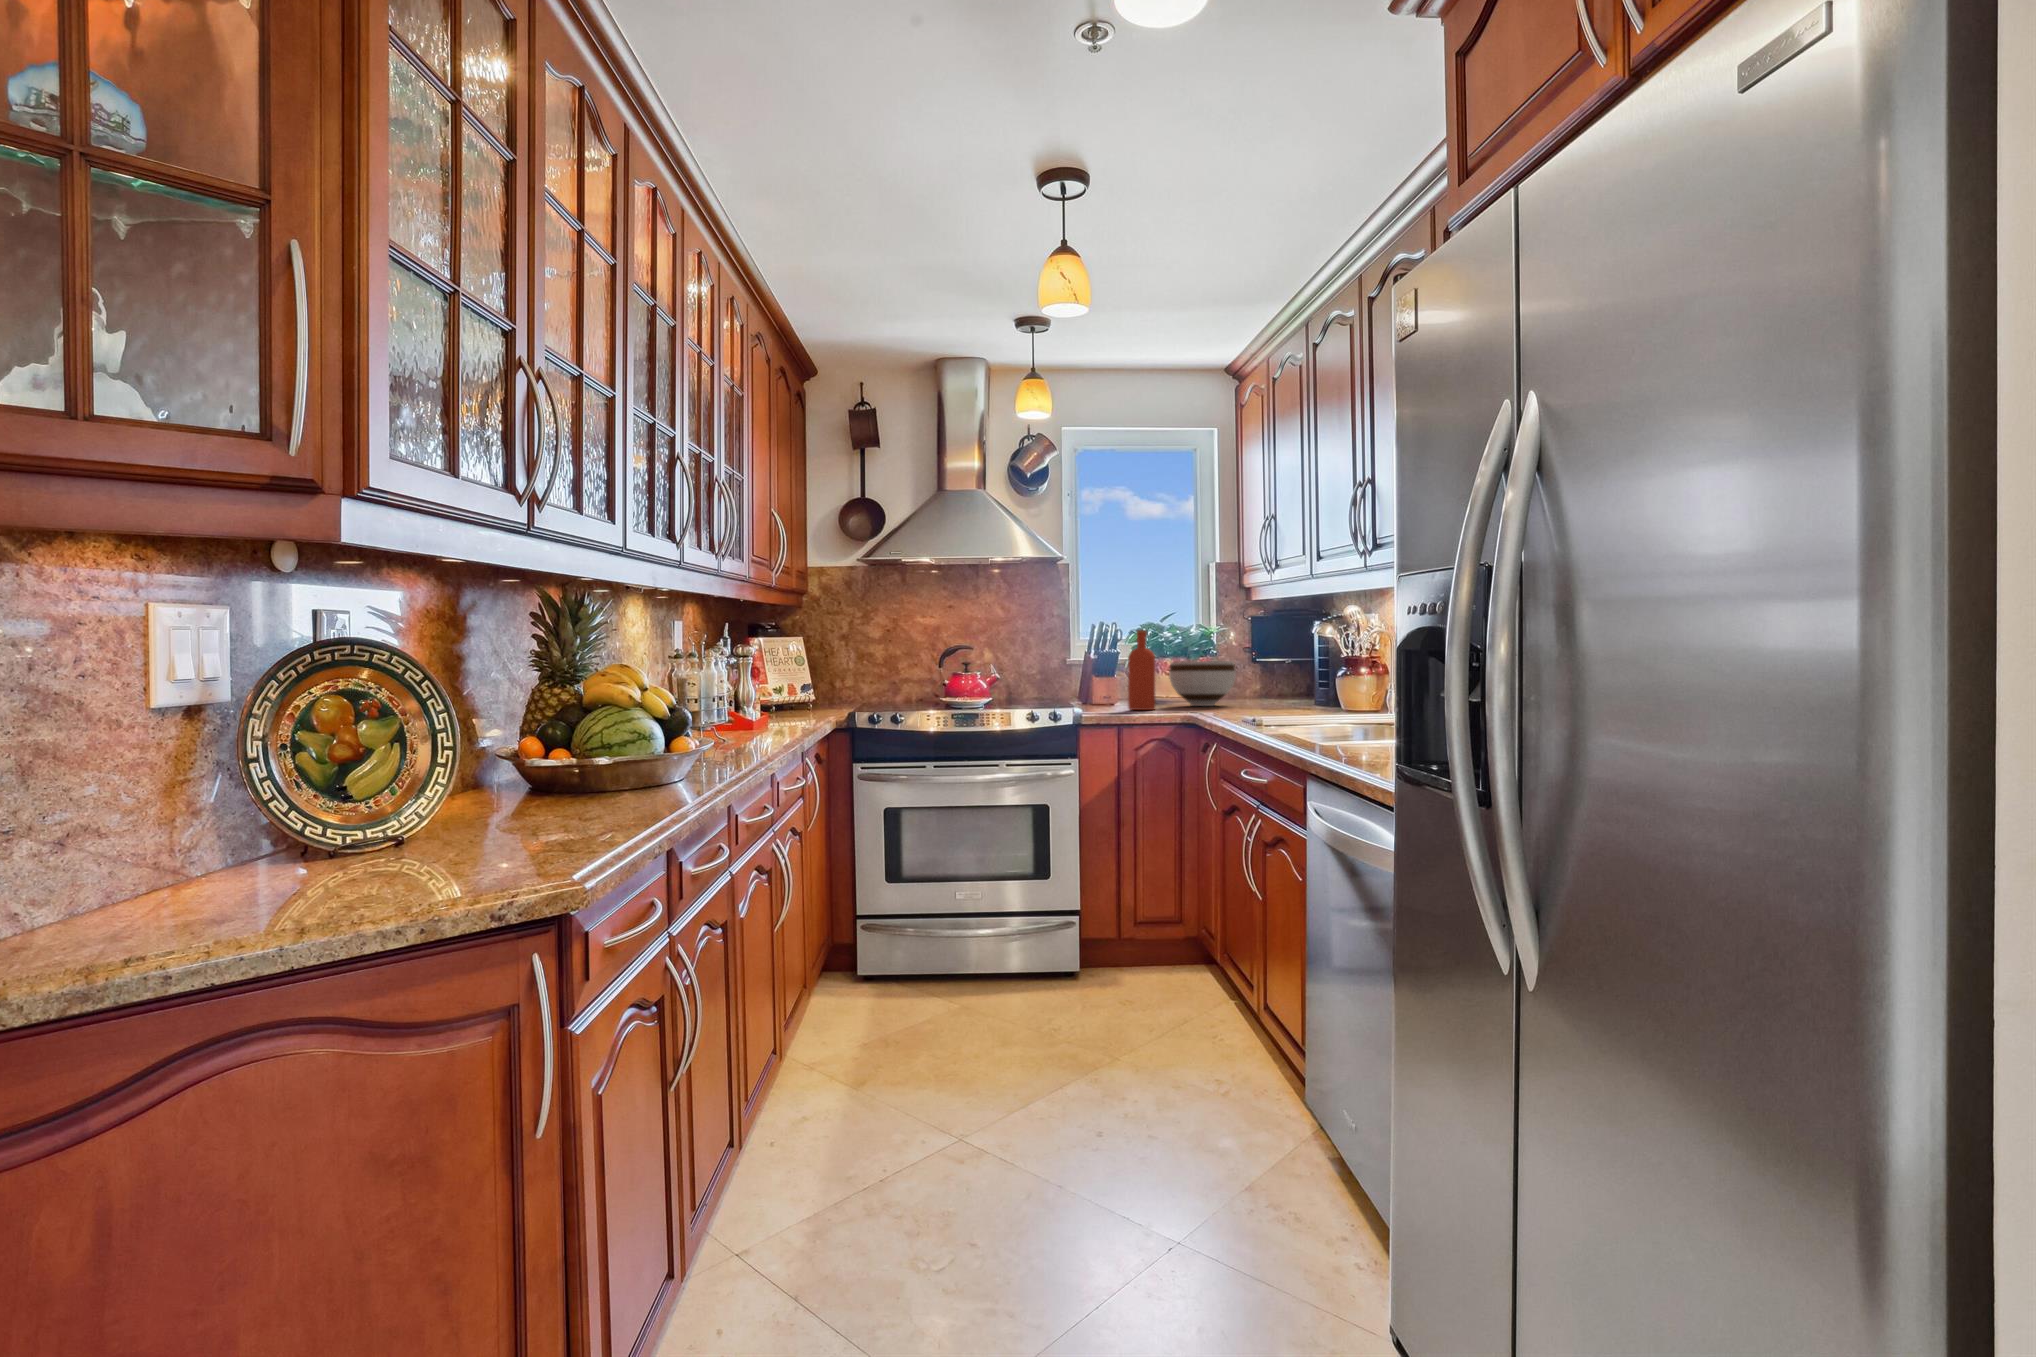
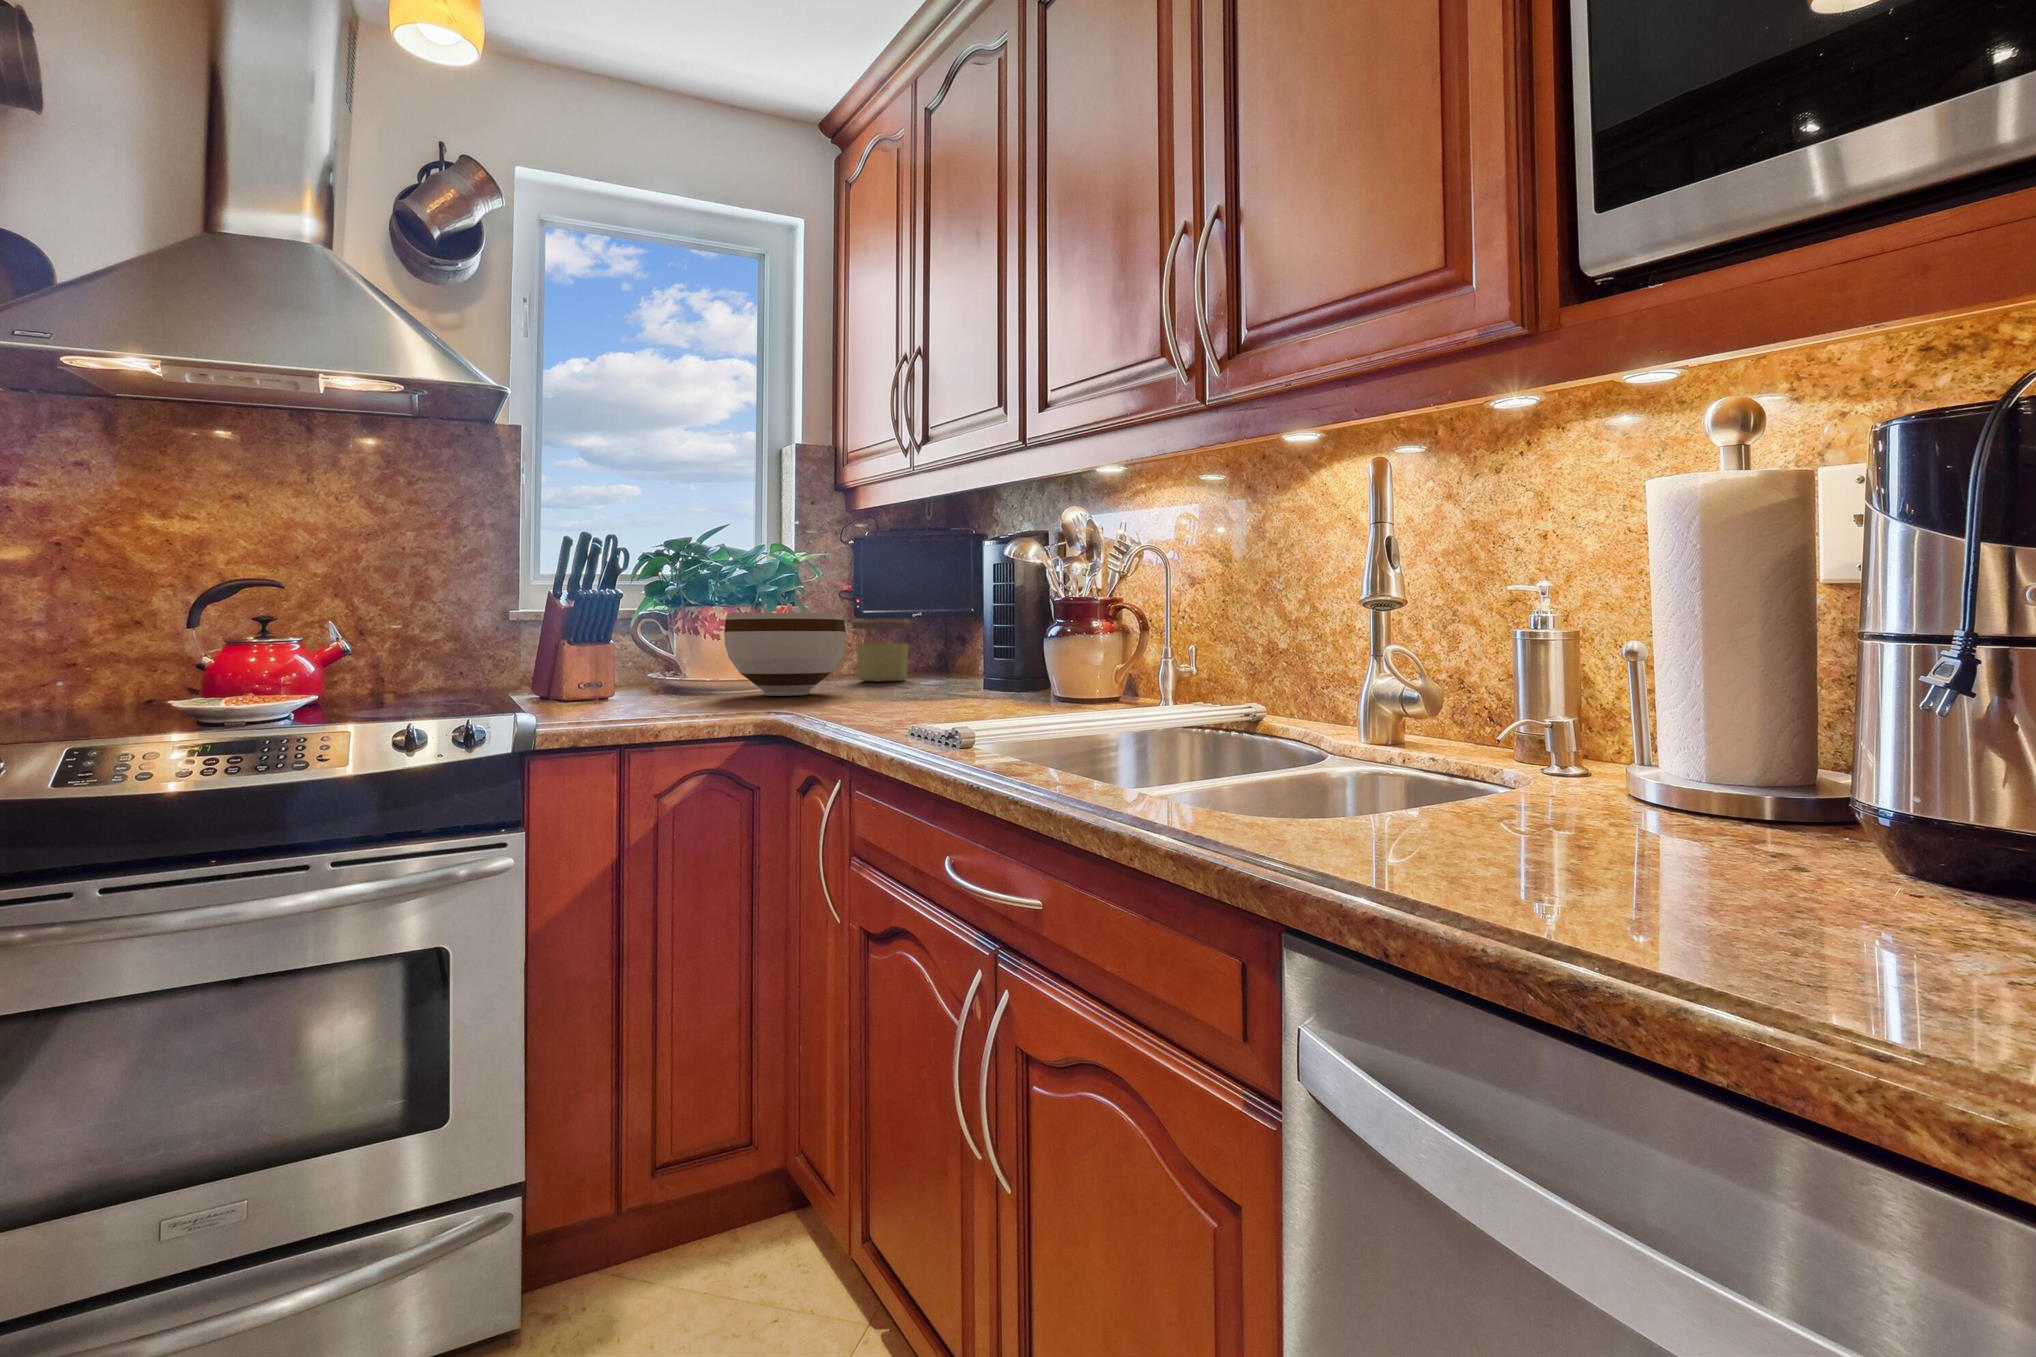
bottle: present [1128,630,1156,710] -> none [642,548,700,709]
jar: none [1246,664,1283,701] -> present [852,620,912,681]

